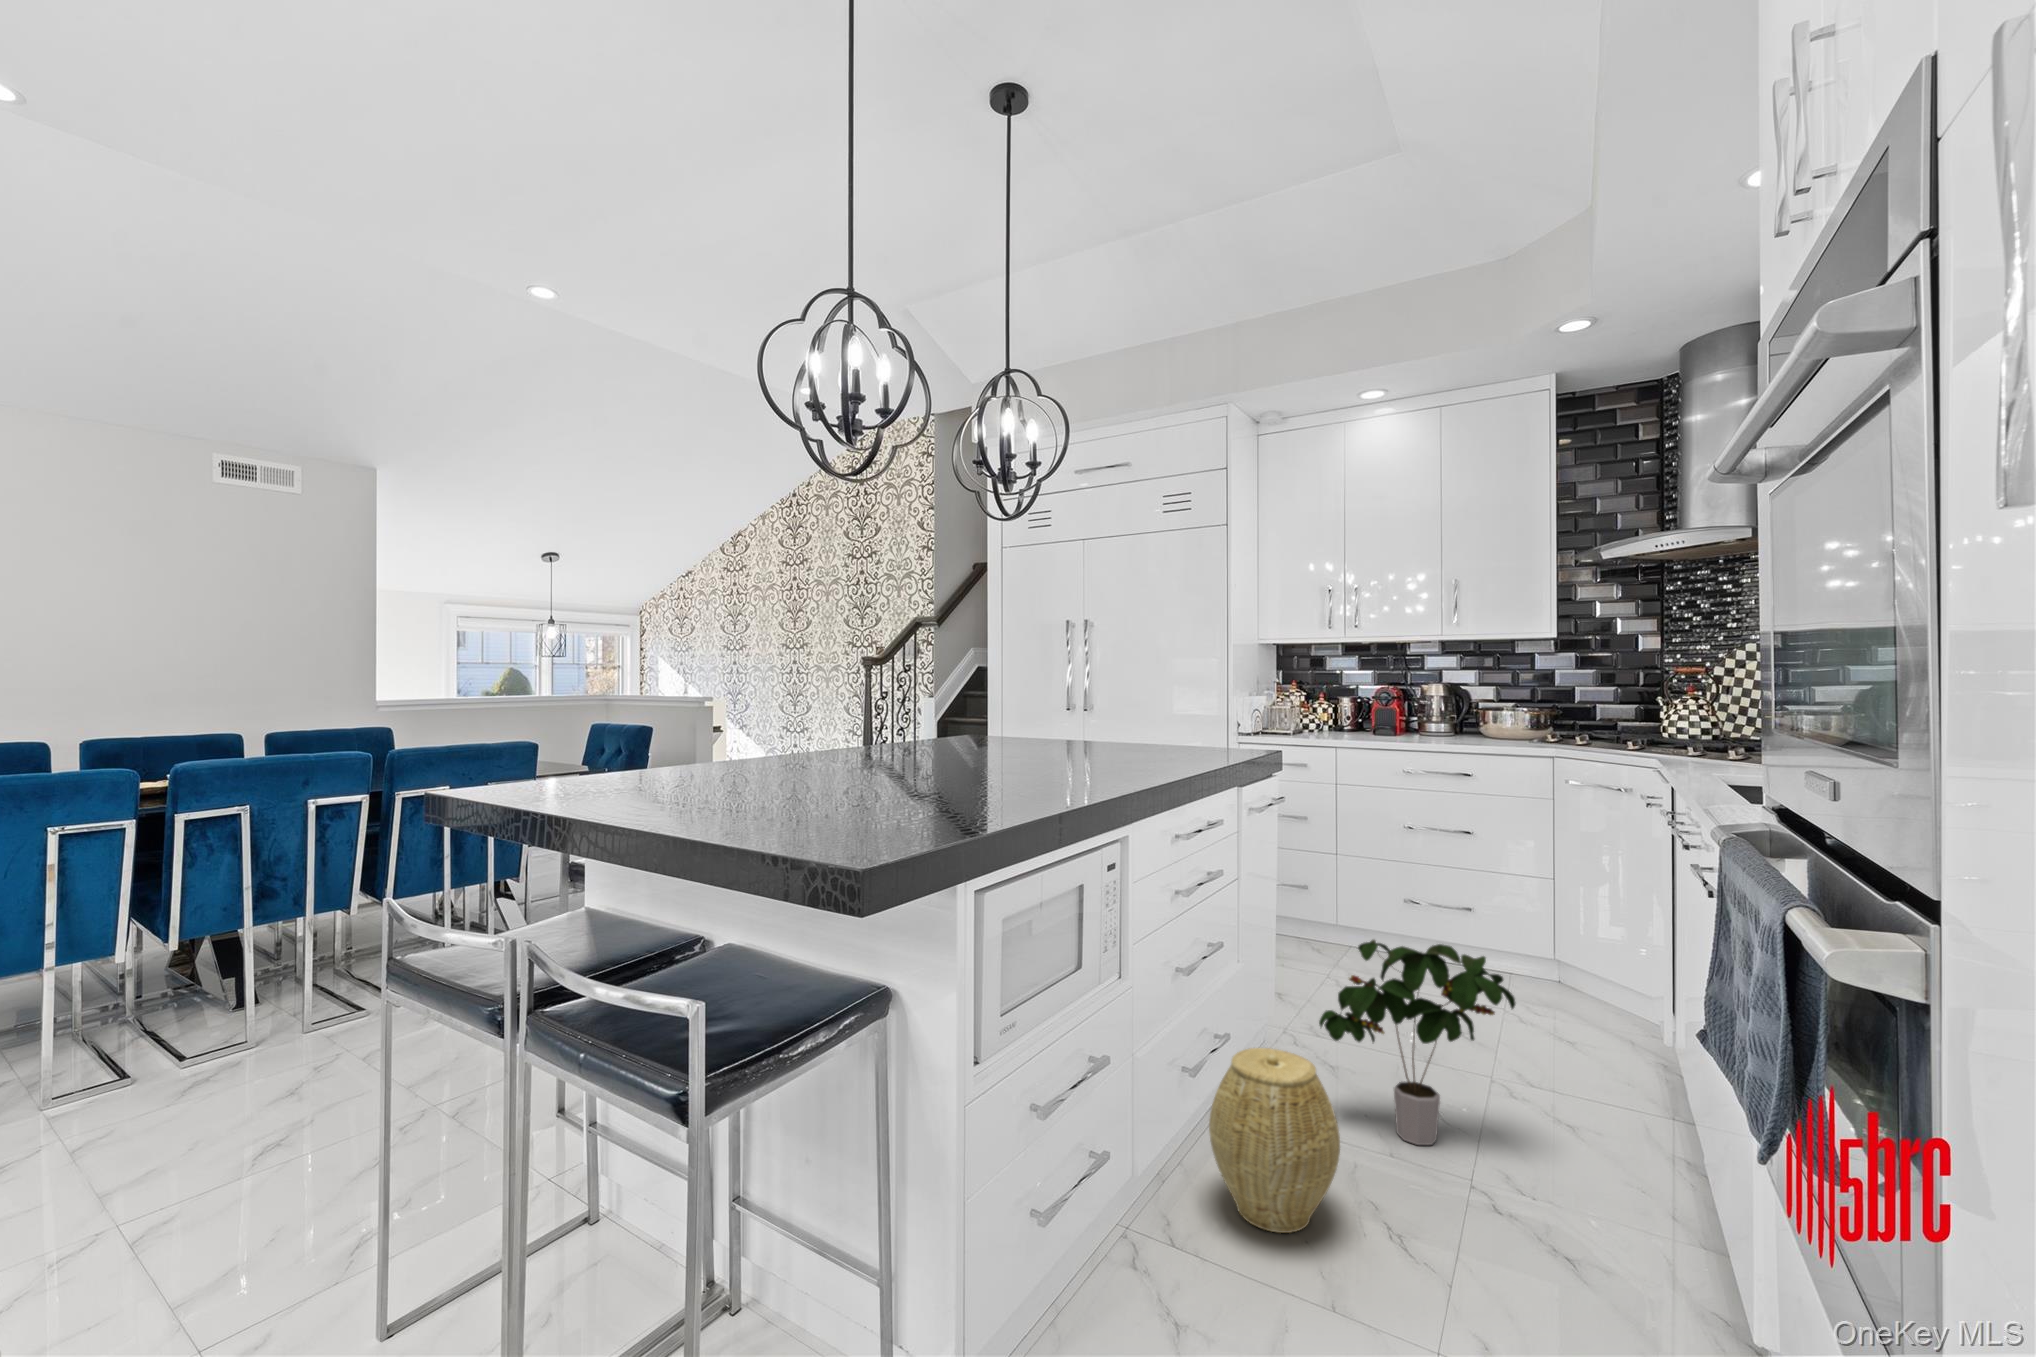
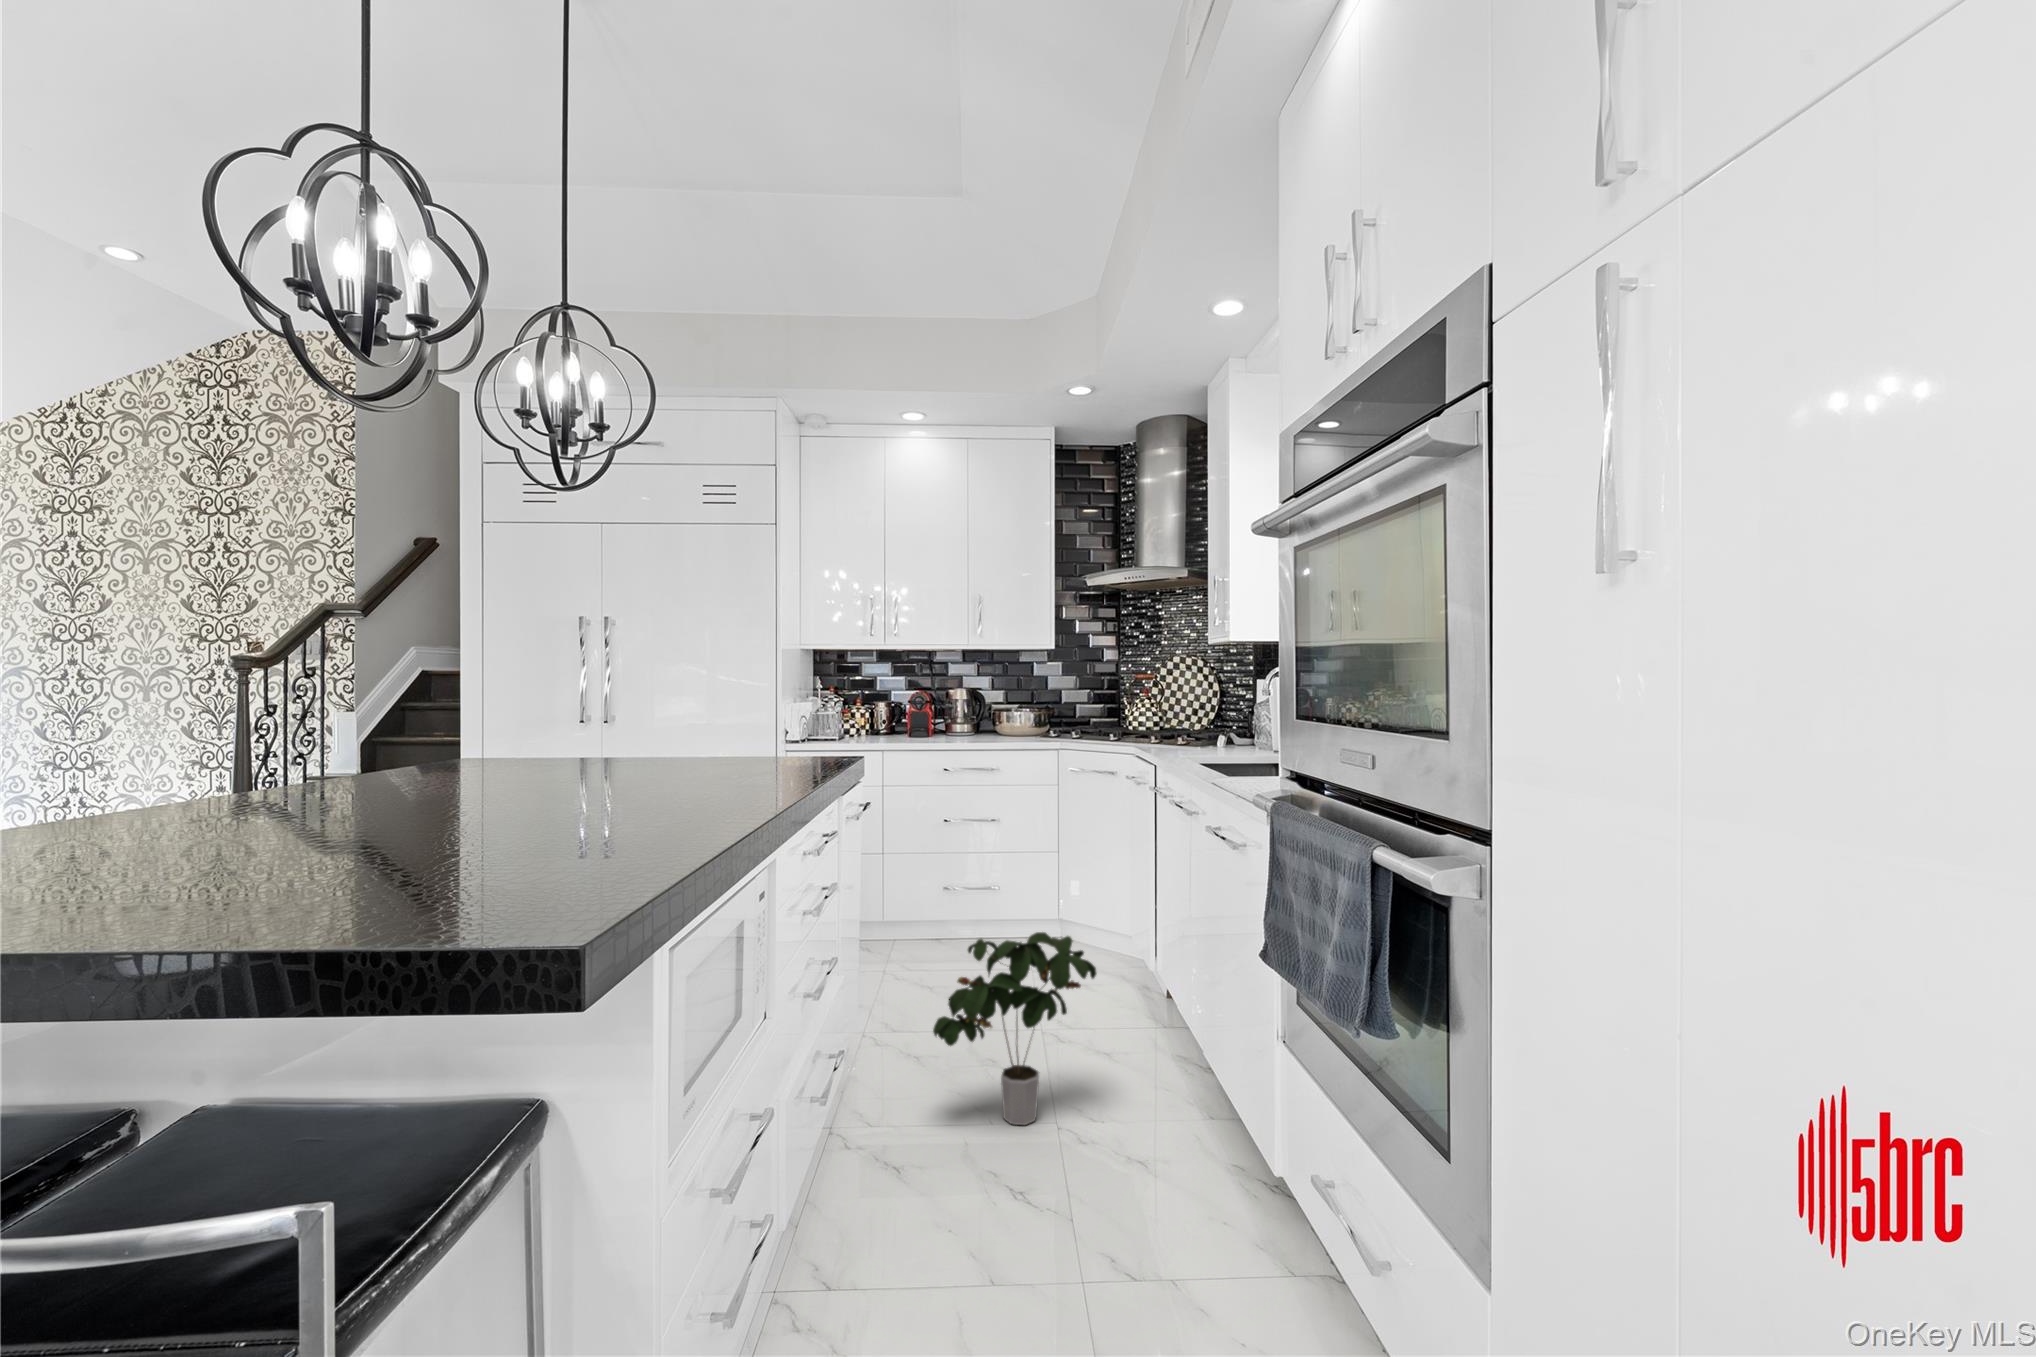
woven basket: present [1209,1048,1340,1233] -> none [863,1075,995,1273]

